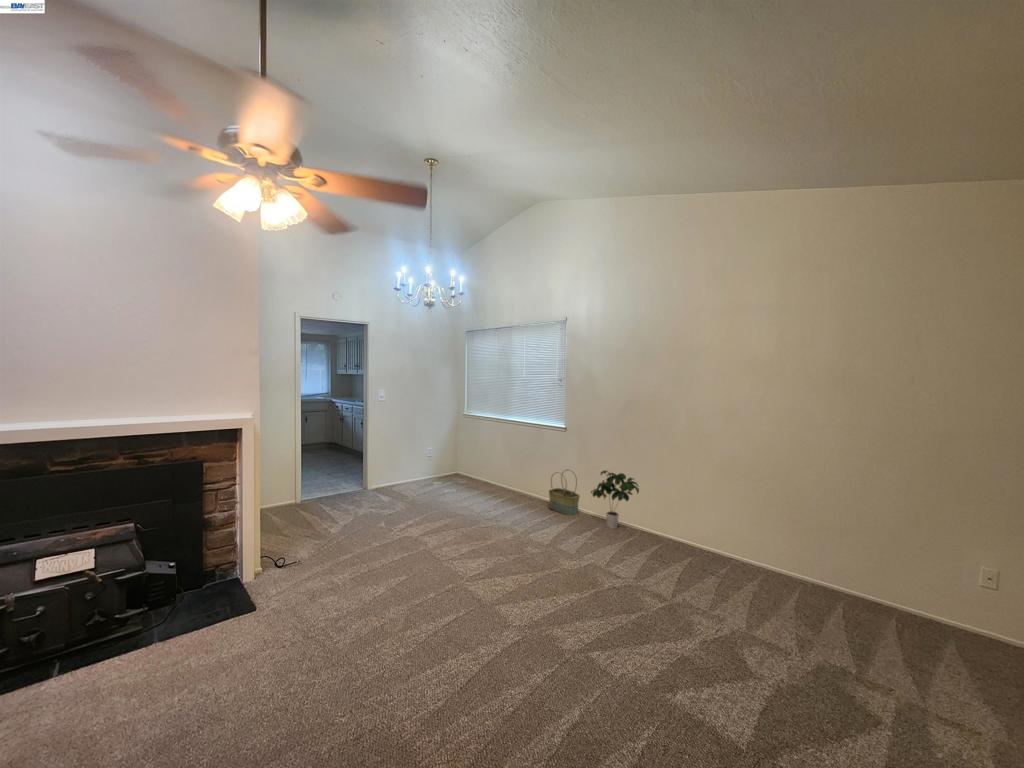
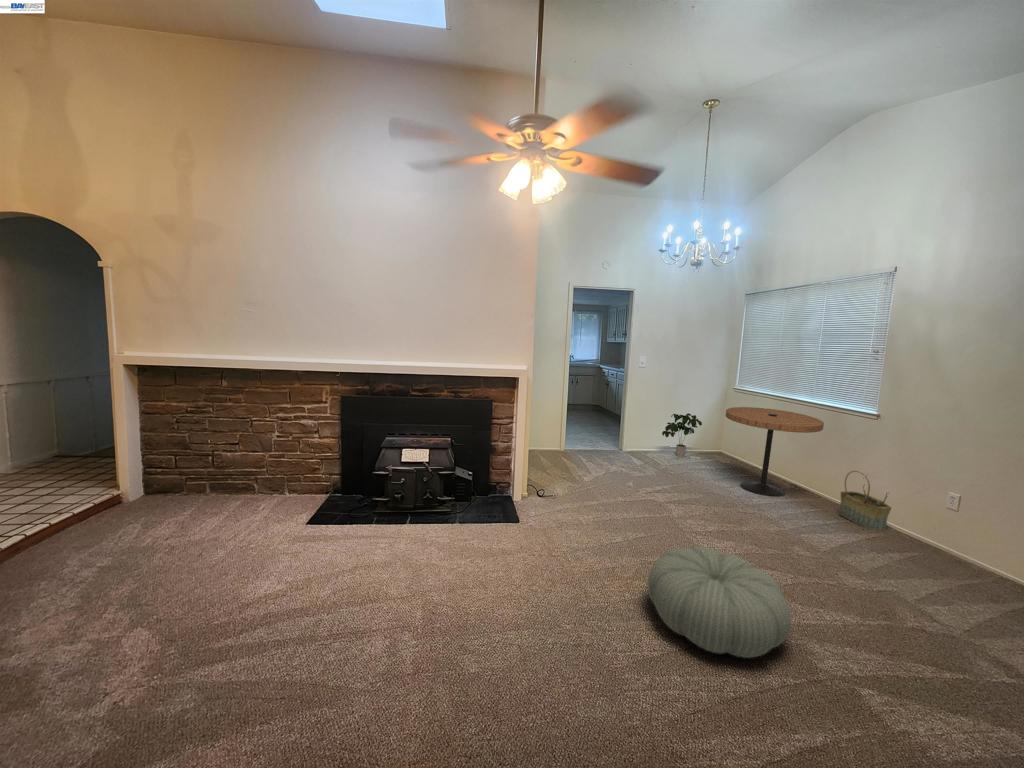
side table: none [463,430,533,506] -> present [726,407,824,497]
potted plant: present [591,471,639,529] -> present [662,413,702,457]
pouf: none [420,573,541,678] -> present [647,546,791,658]

